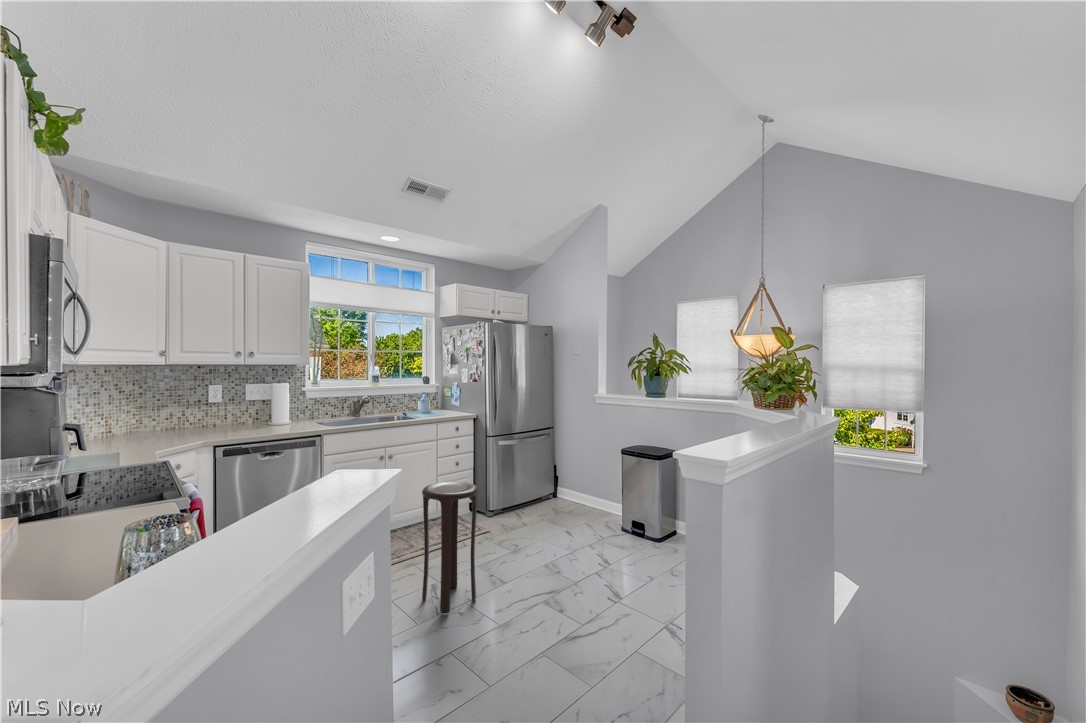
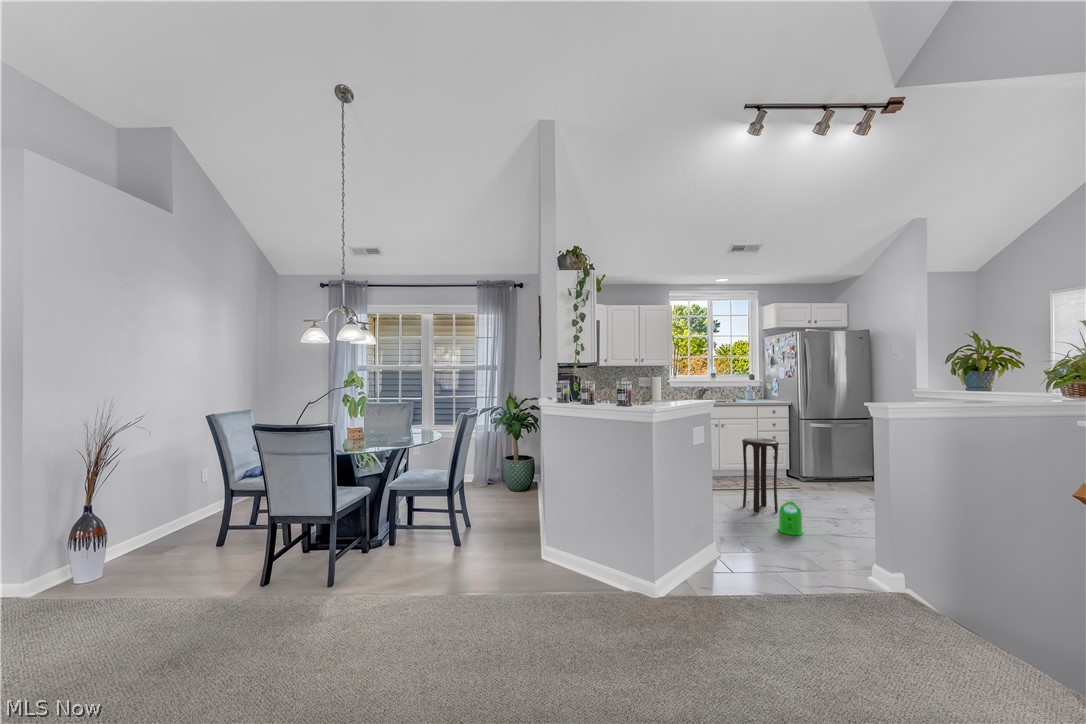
watering can: none [484,598,525,663] -> present [778,501,803,535]

